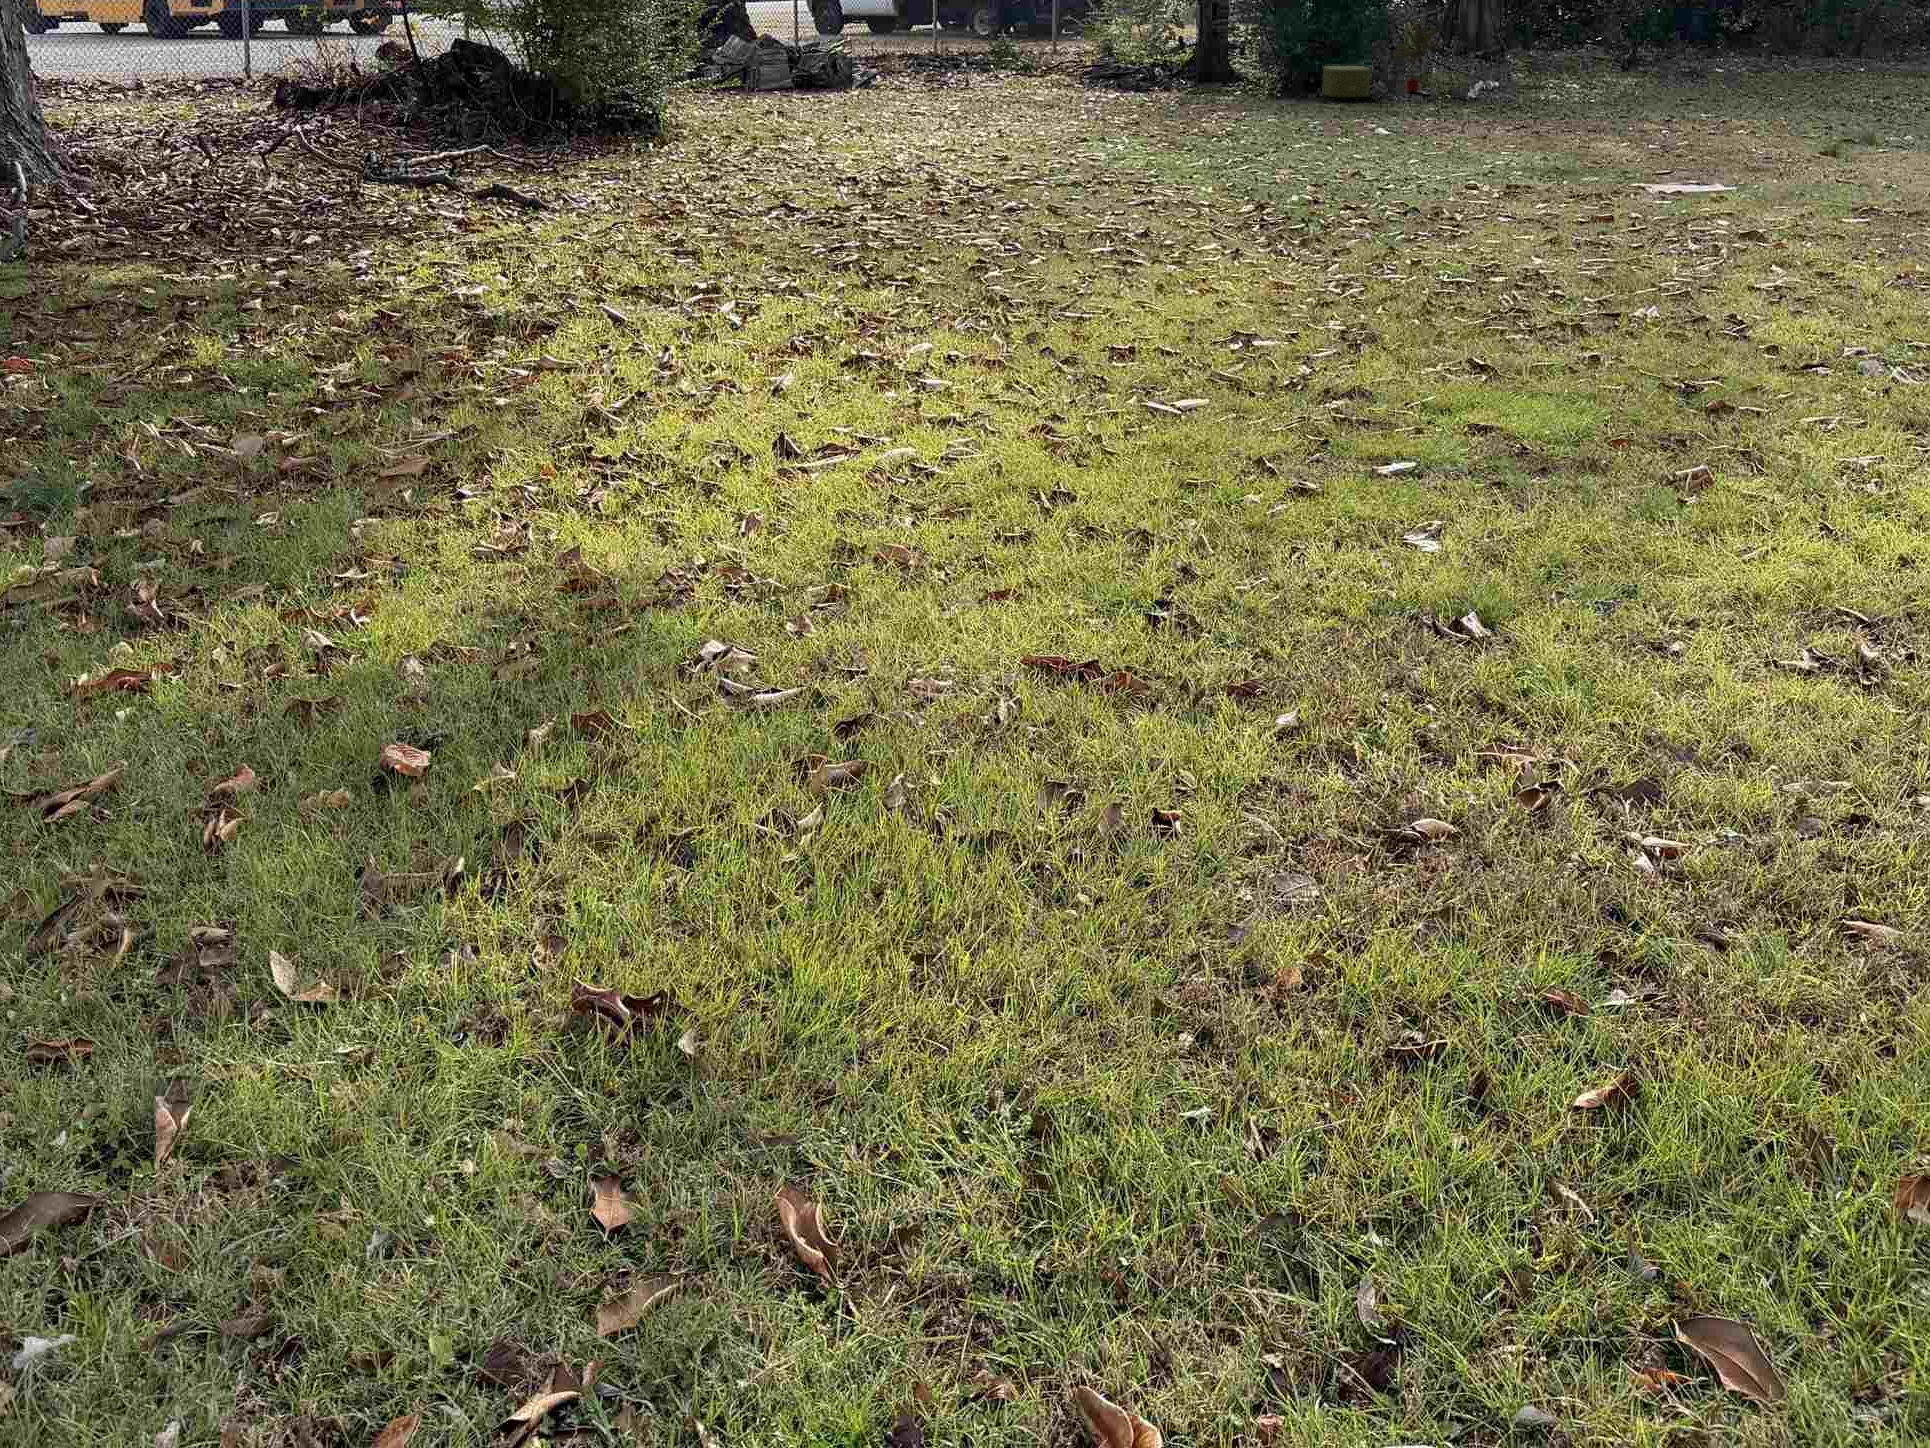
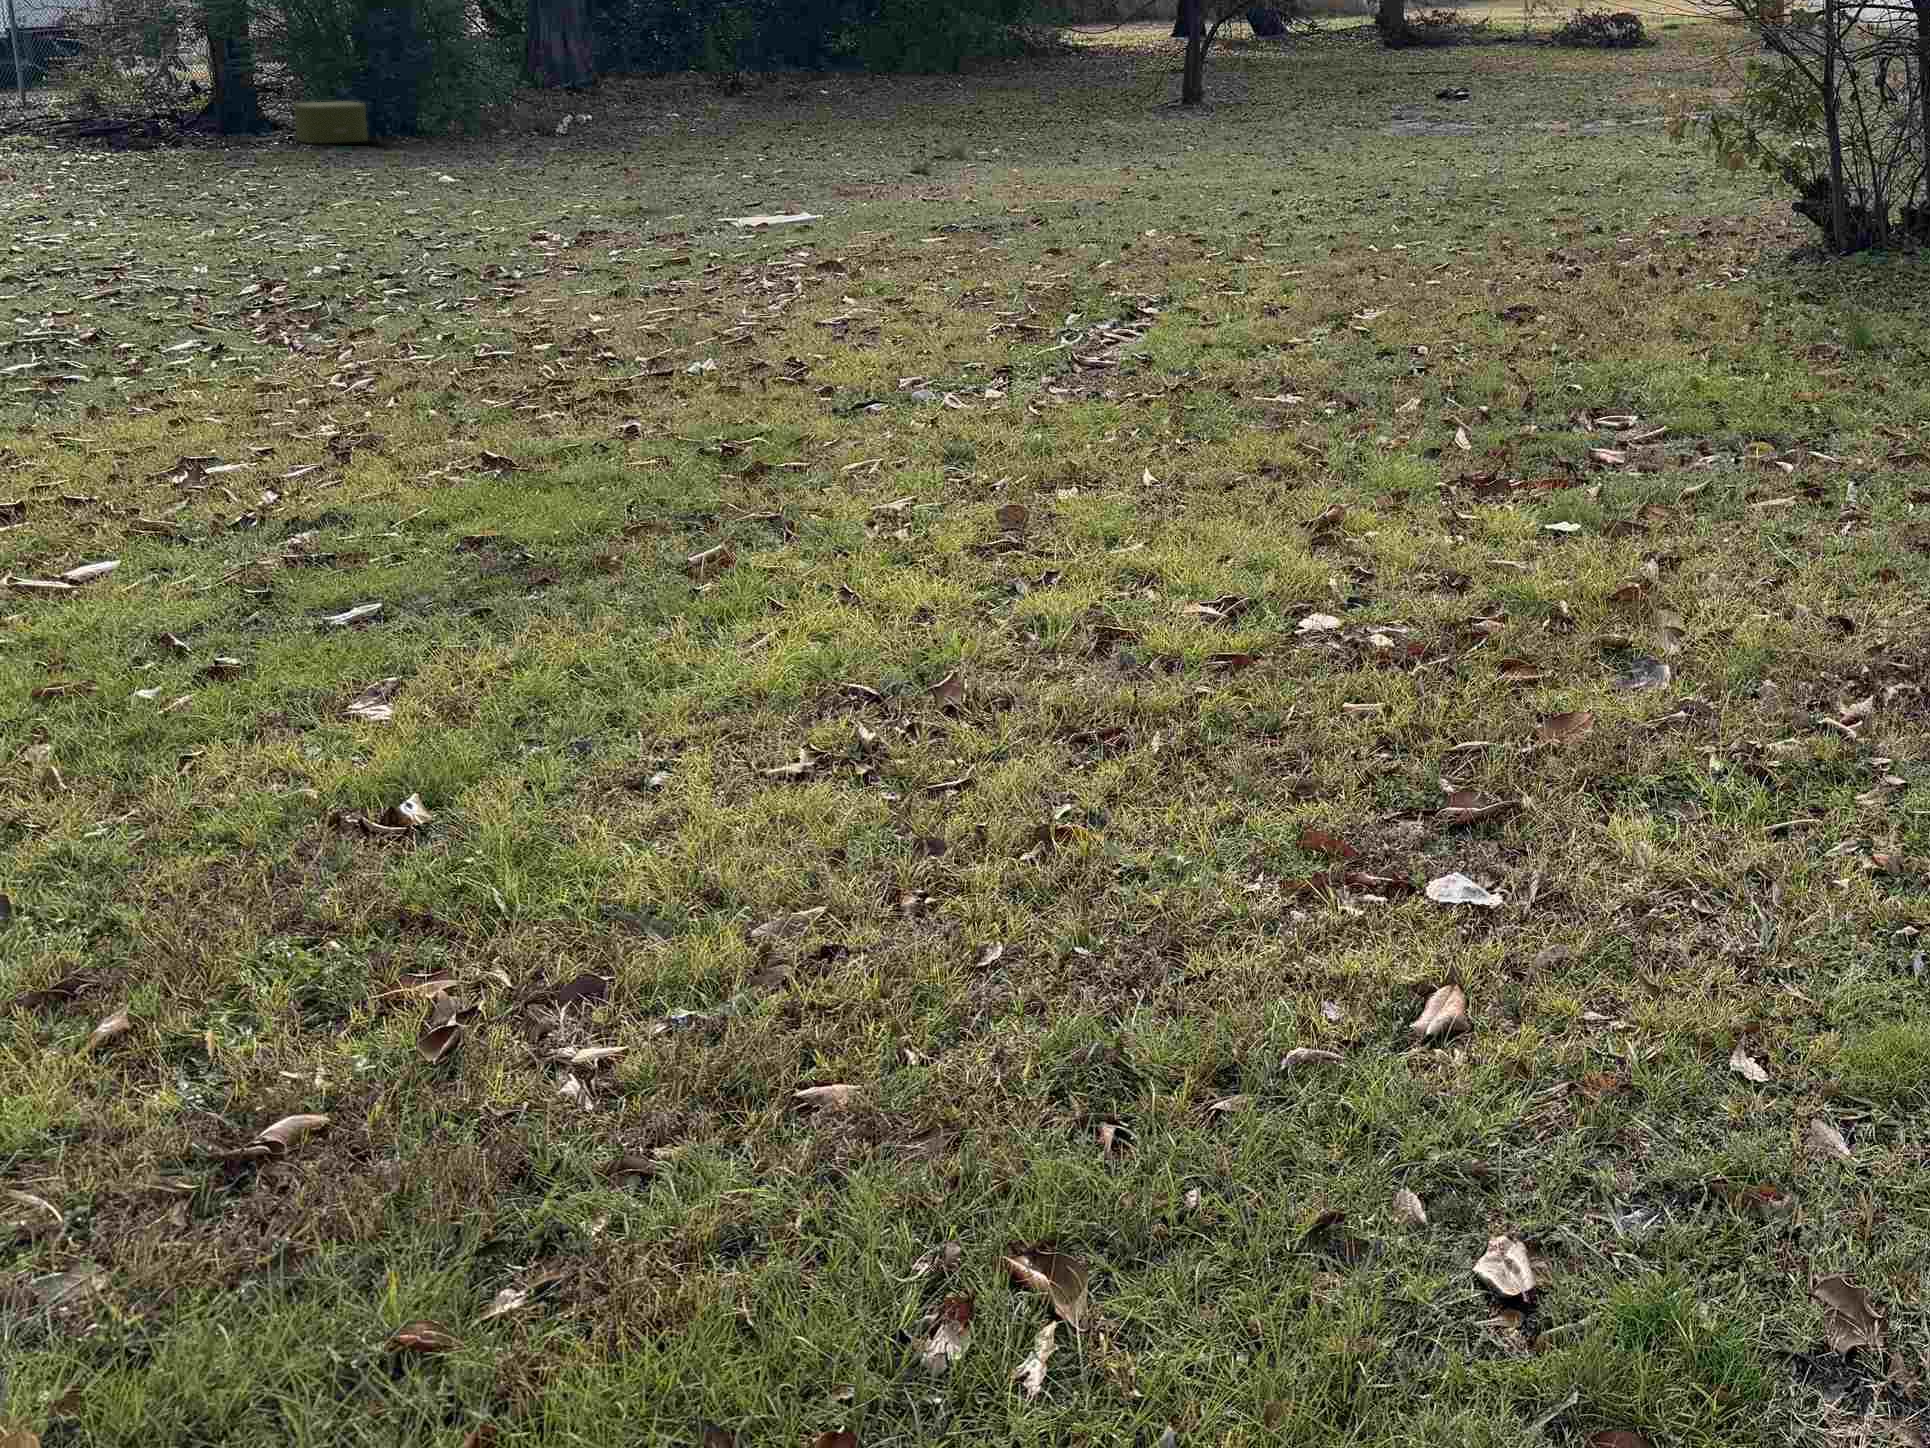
potted tree: present [1393,21,1436,93] -> none [393,40,459,133]

